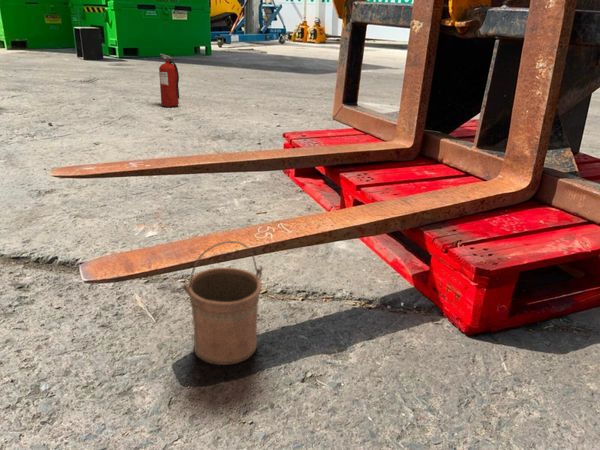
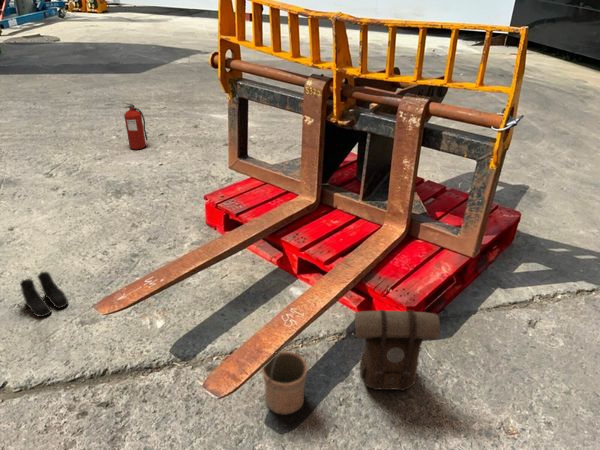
fire extinguisher: present [159,54,179,107] -> present [123,102,147,149]
boots: none [37,158,80,202] -> present [20,272,68,317]
backpack: none [338,217,501,394] -> present [355,310,440,390]

